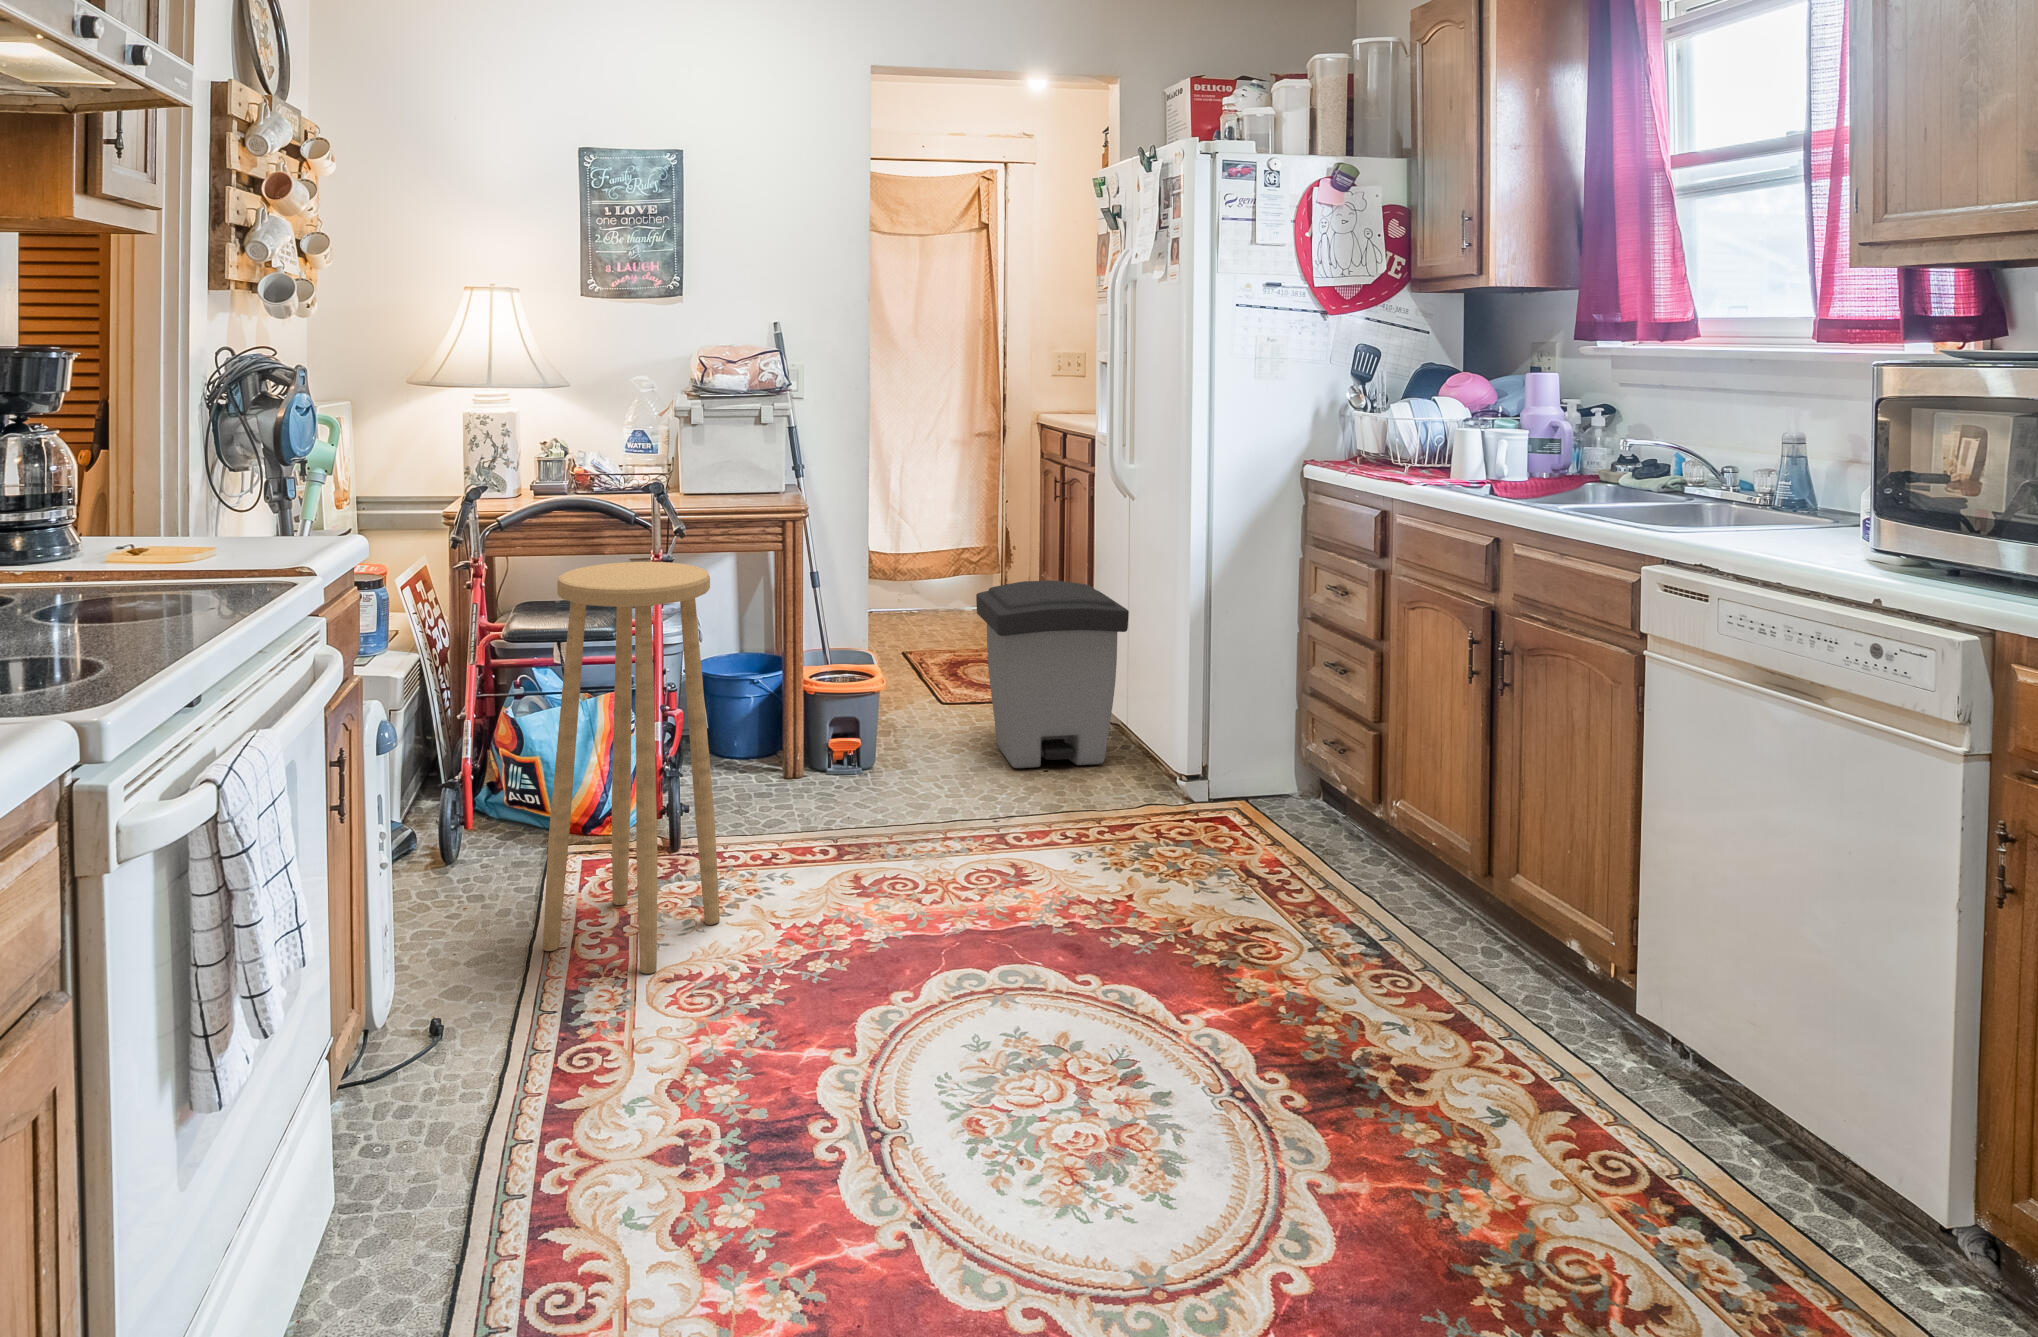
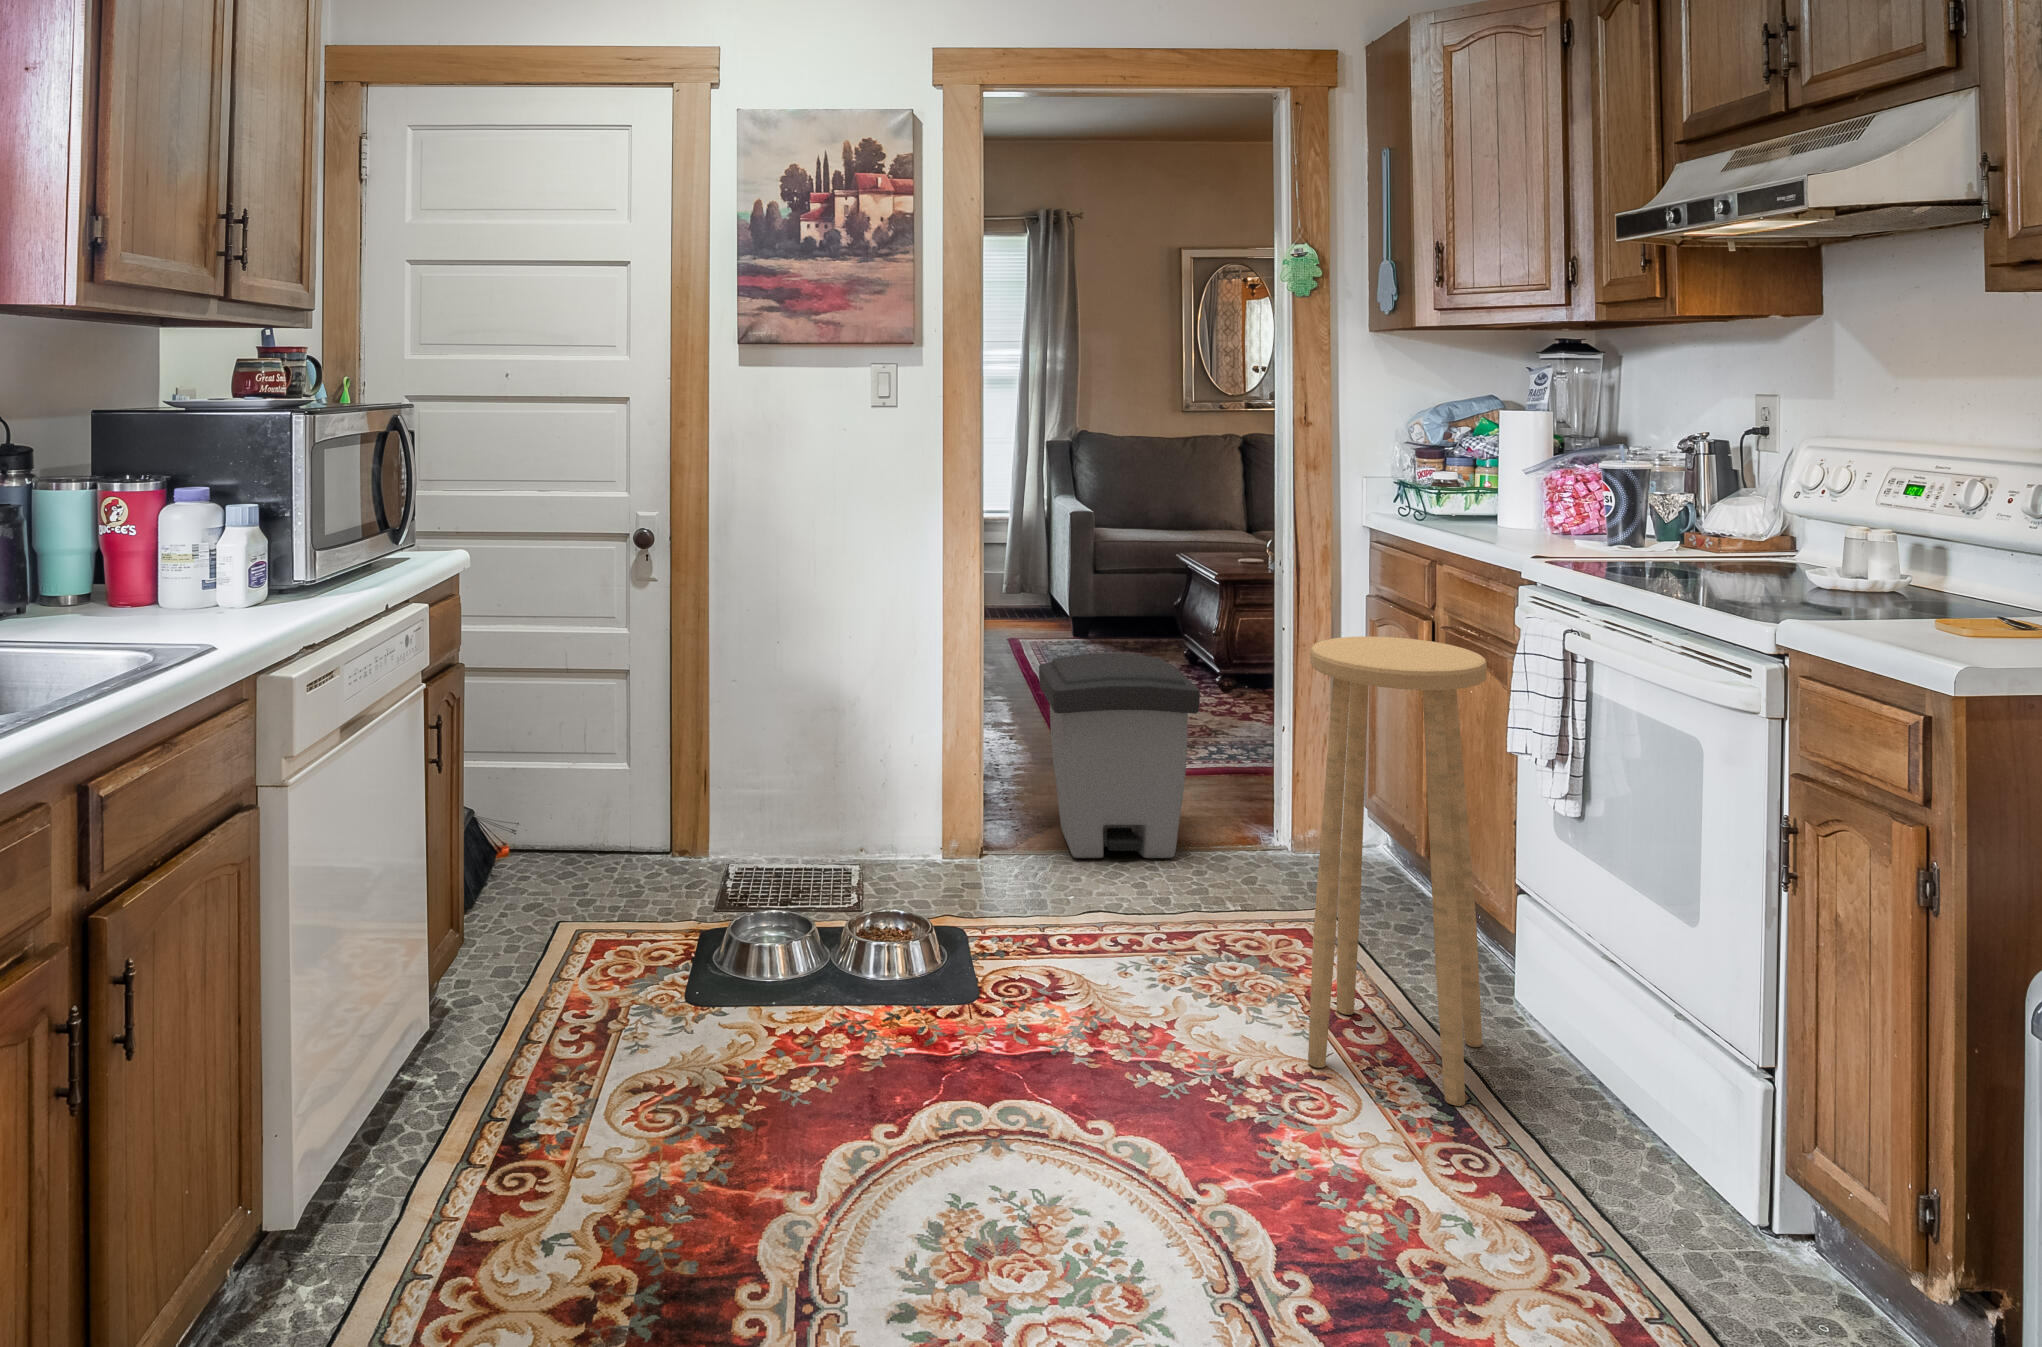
stool: present [543,562,720,974] -> present [1308,636,1487,1106]

